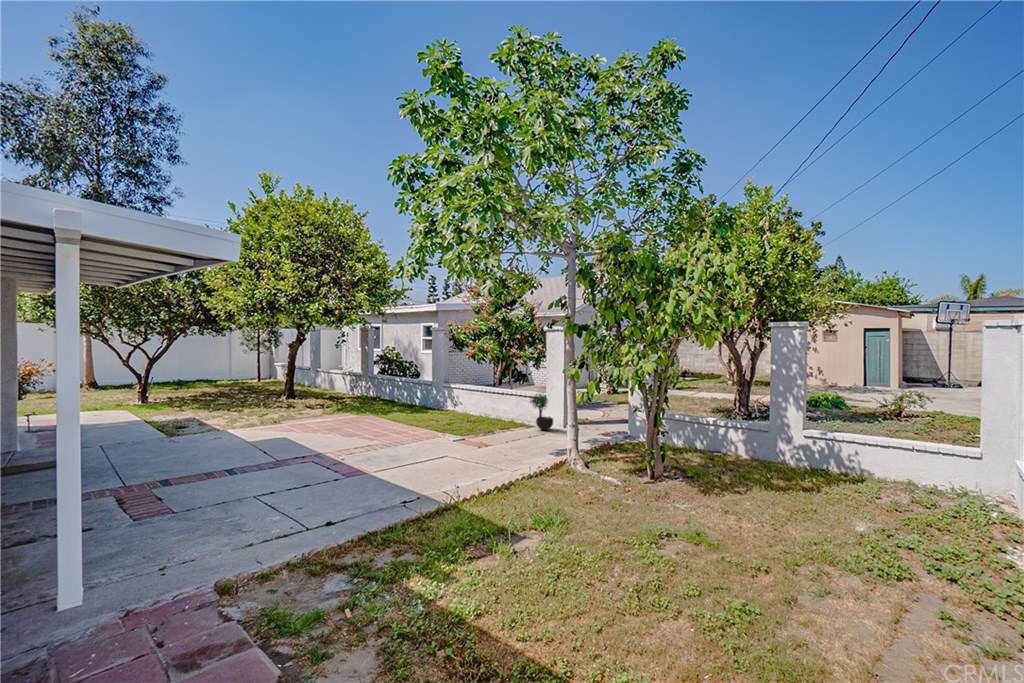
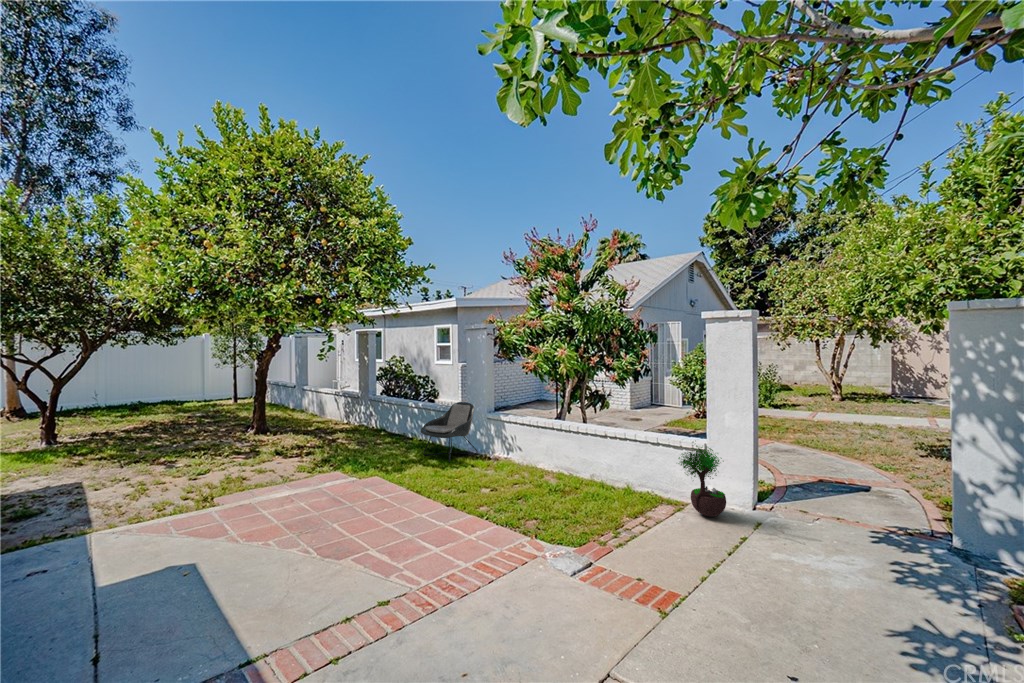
lounge chair: none [401,376,437,412] -> present [421,402,478,462]

